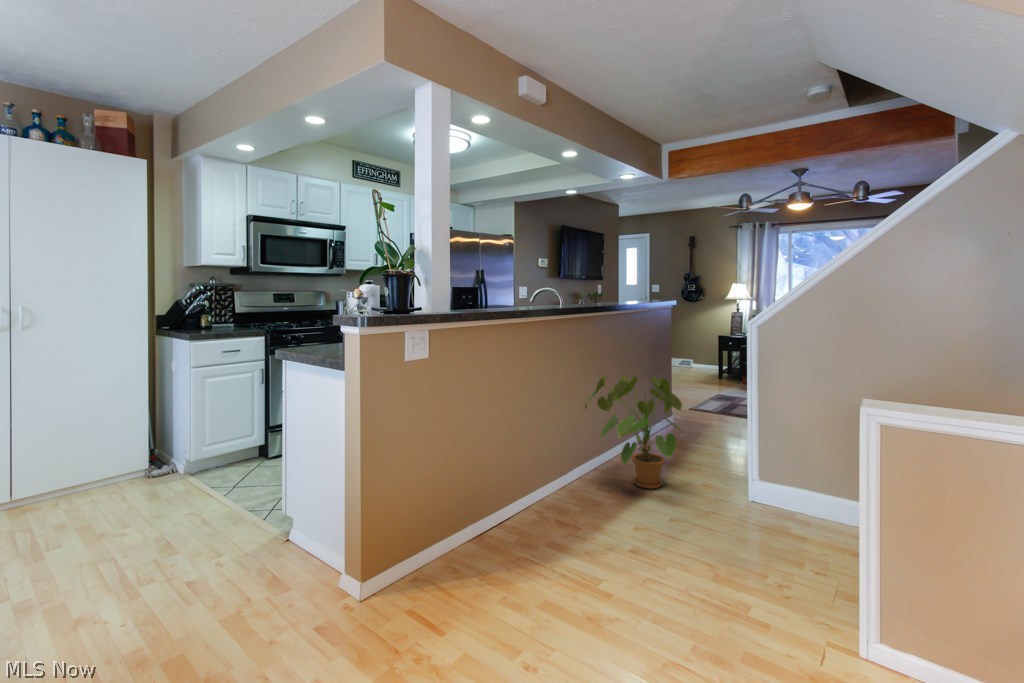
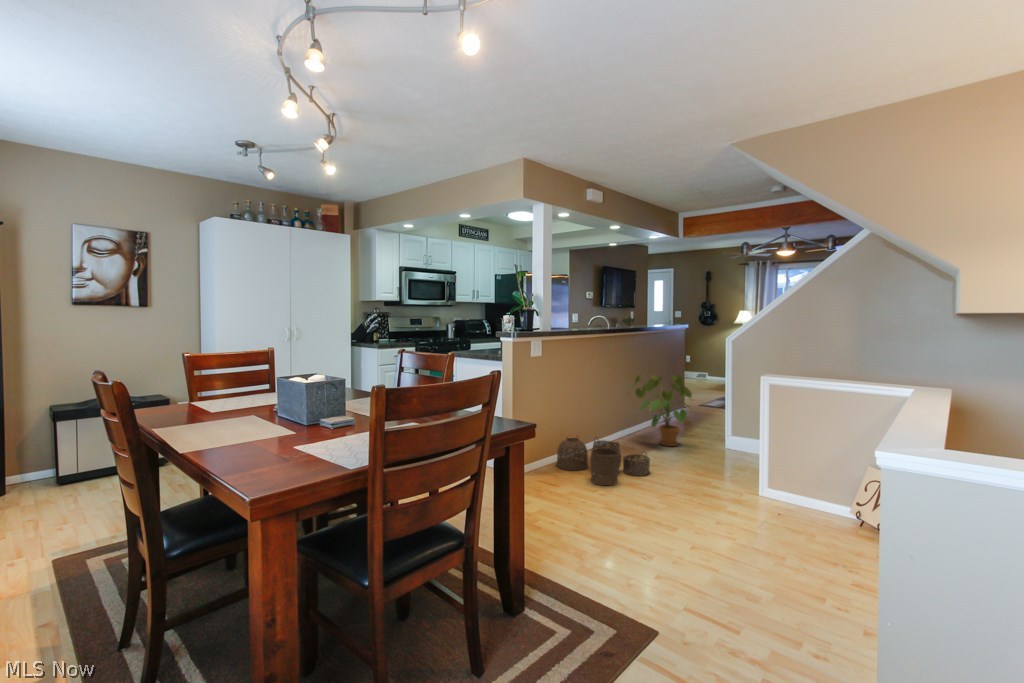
woven basket: none [458,491,617,600] -> present [557,438,650,485]

